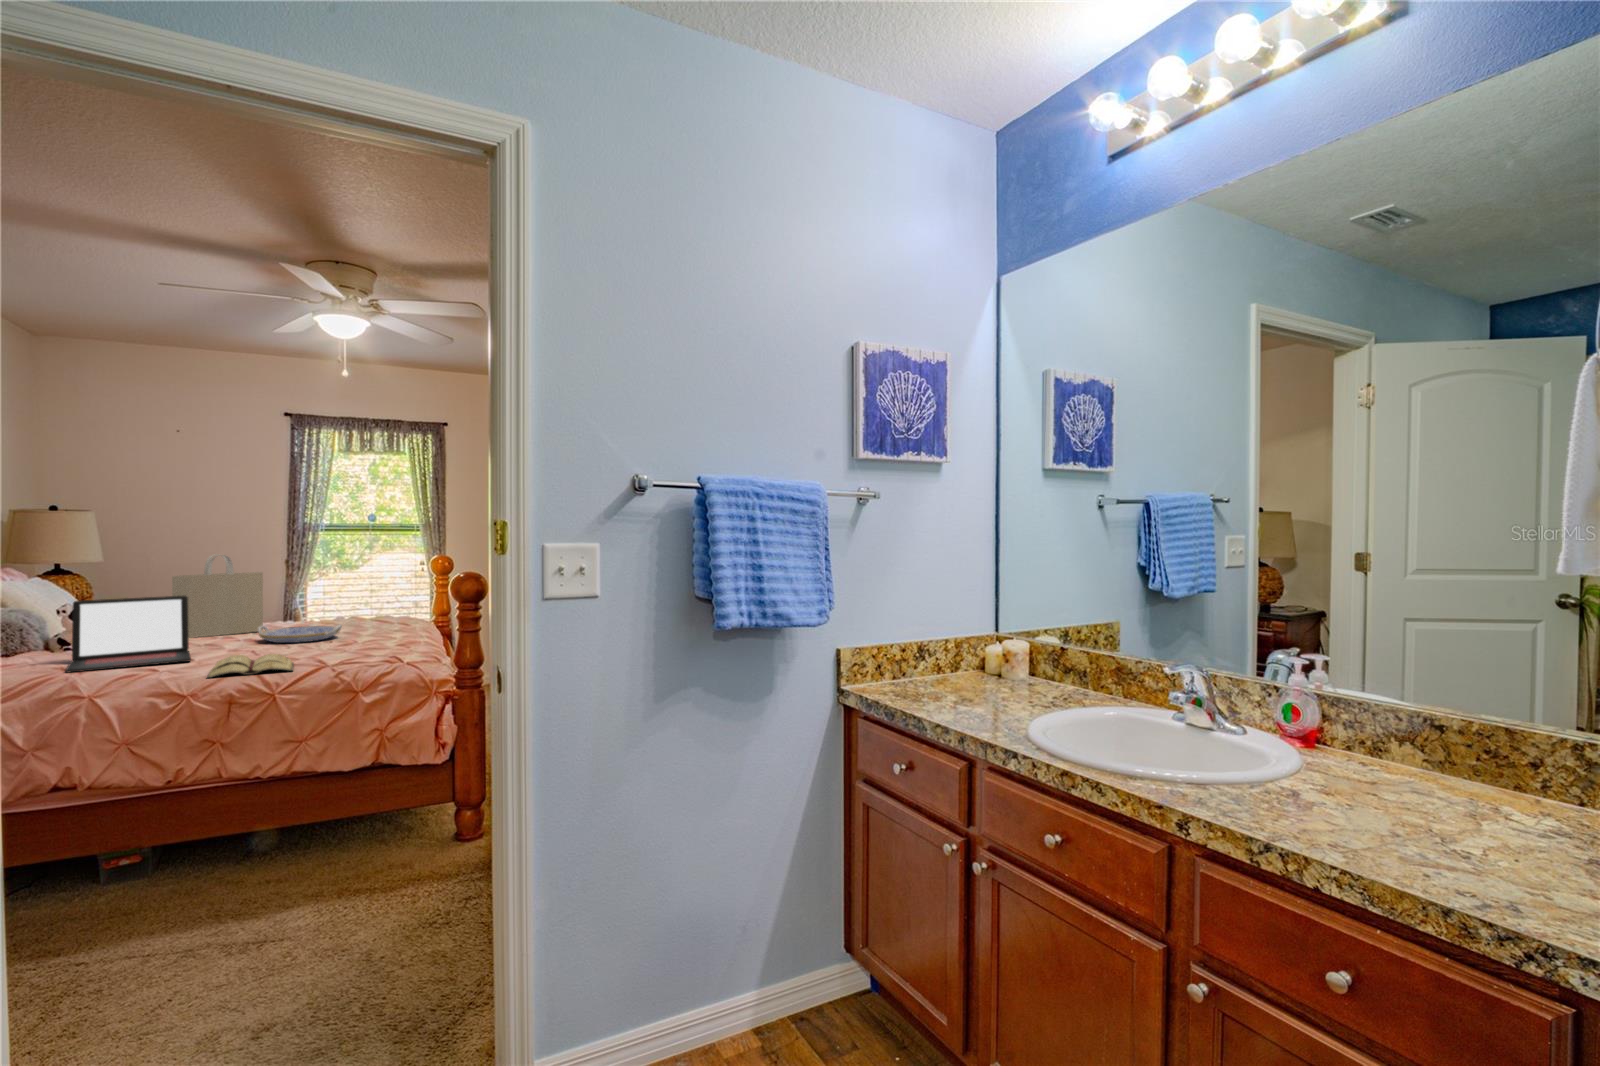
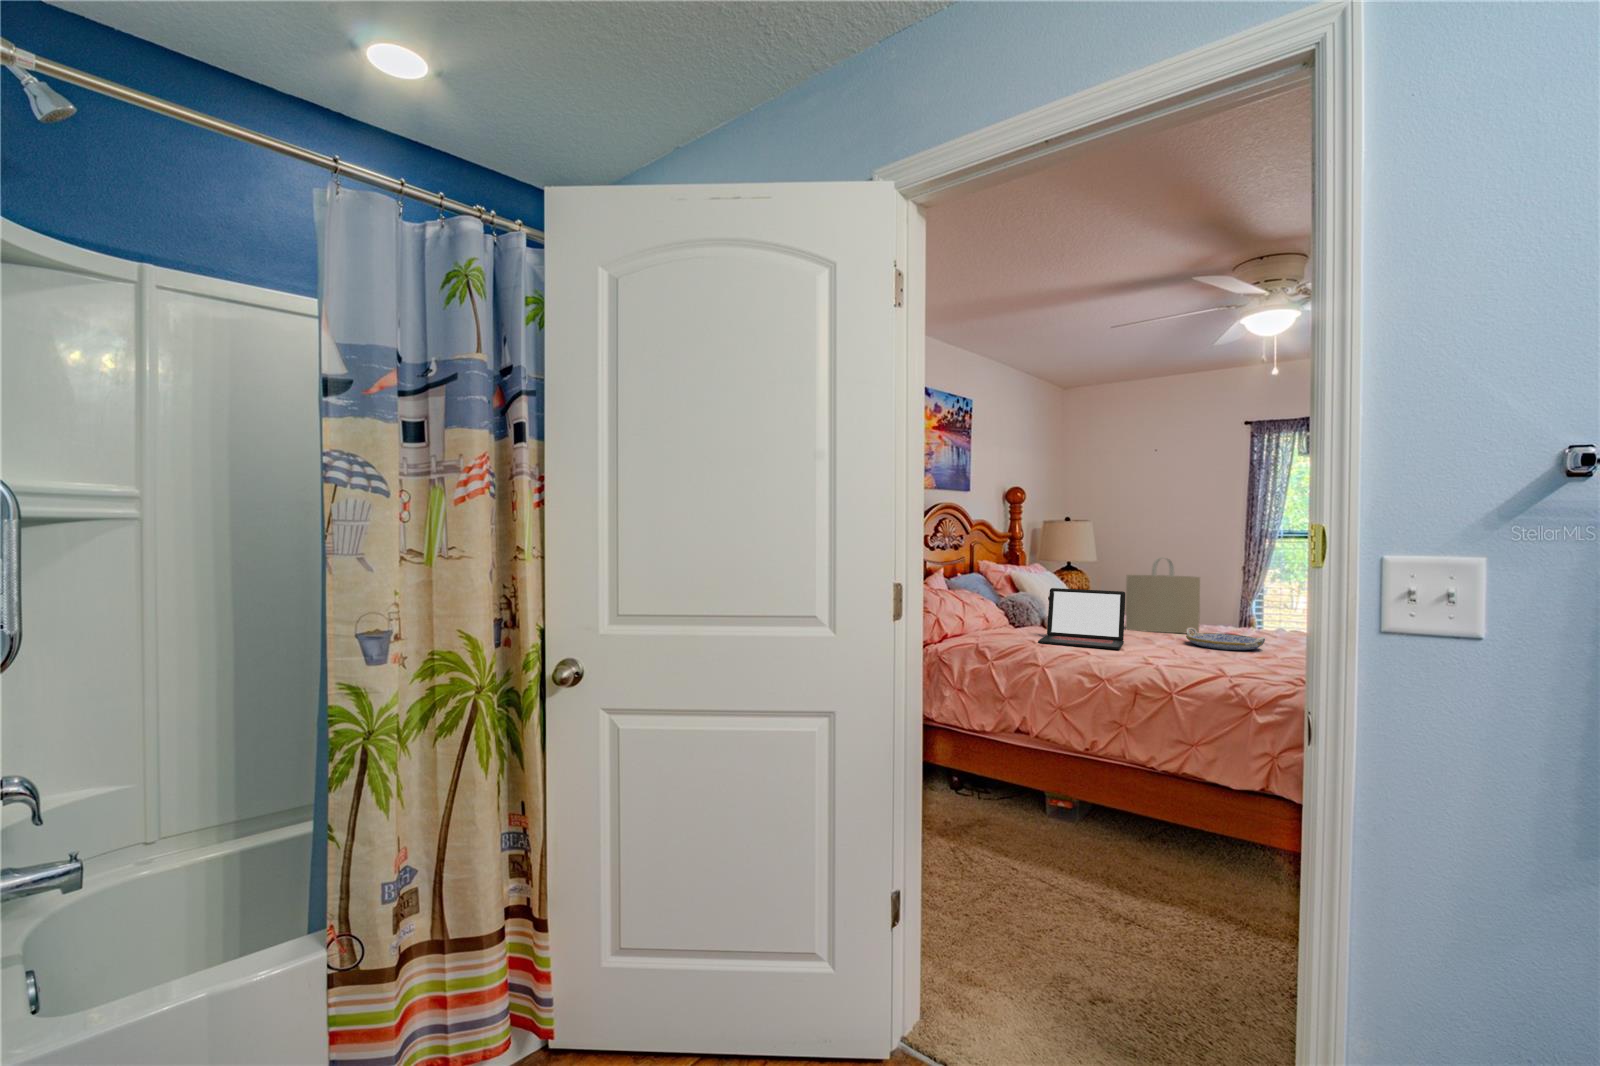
diary: present [207,654,294,678] -> none [1117,649,1195,674]

